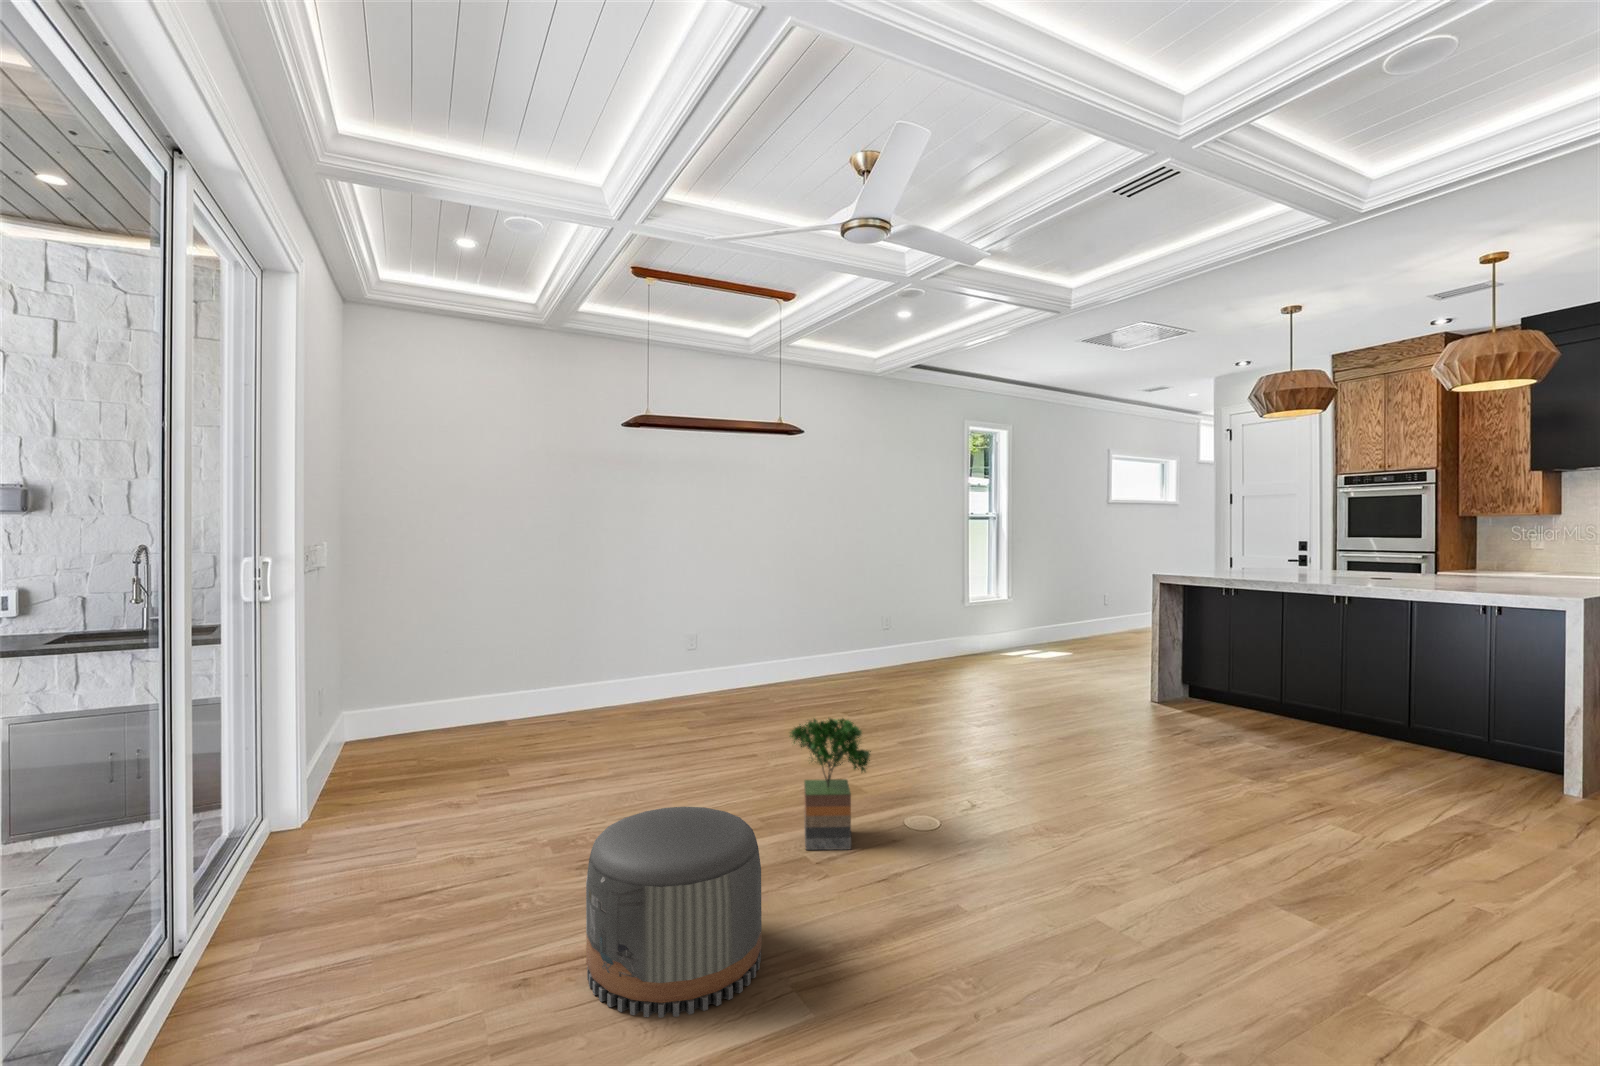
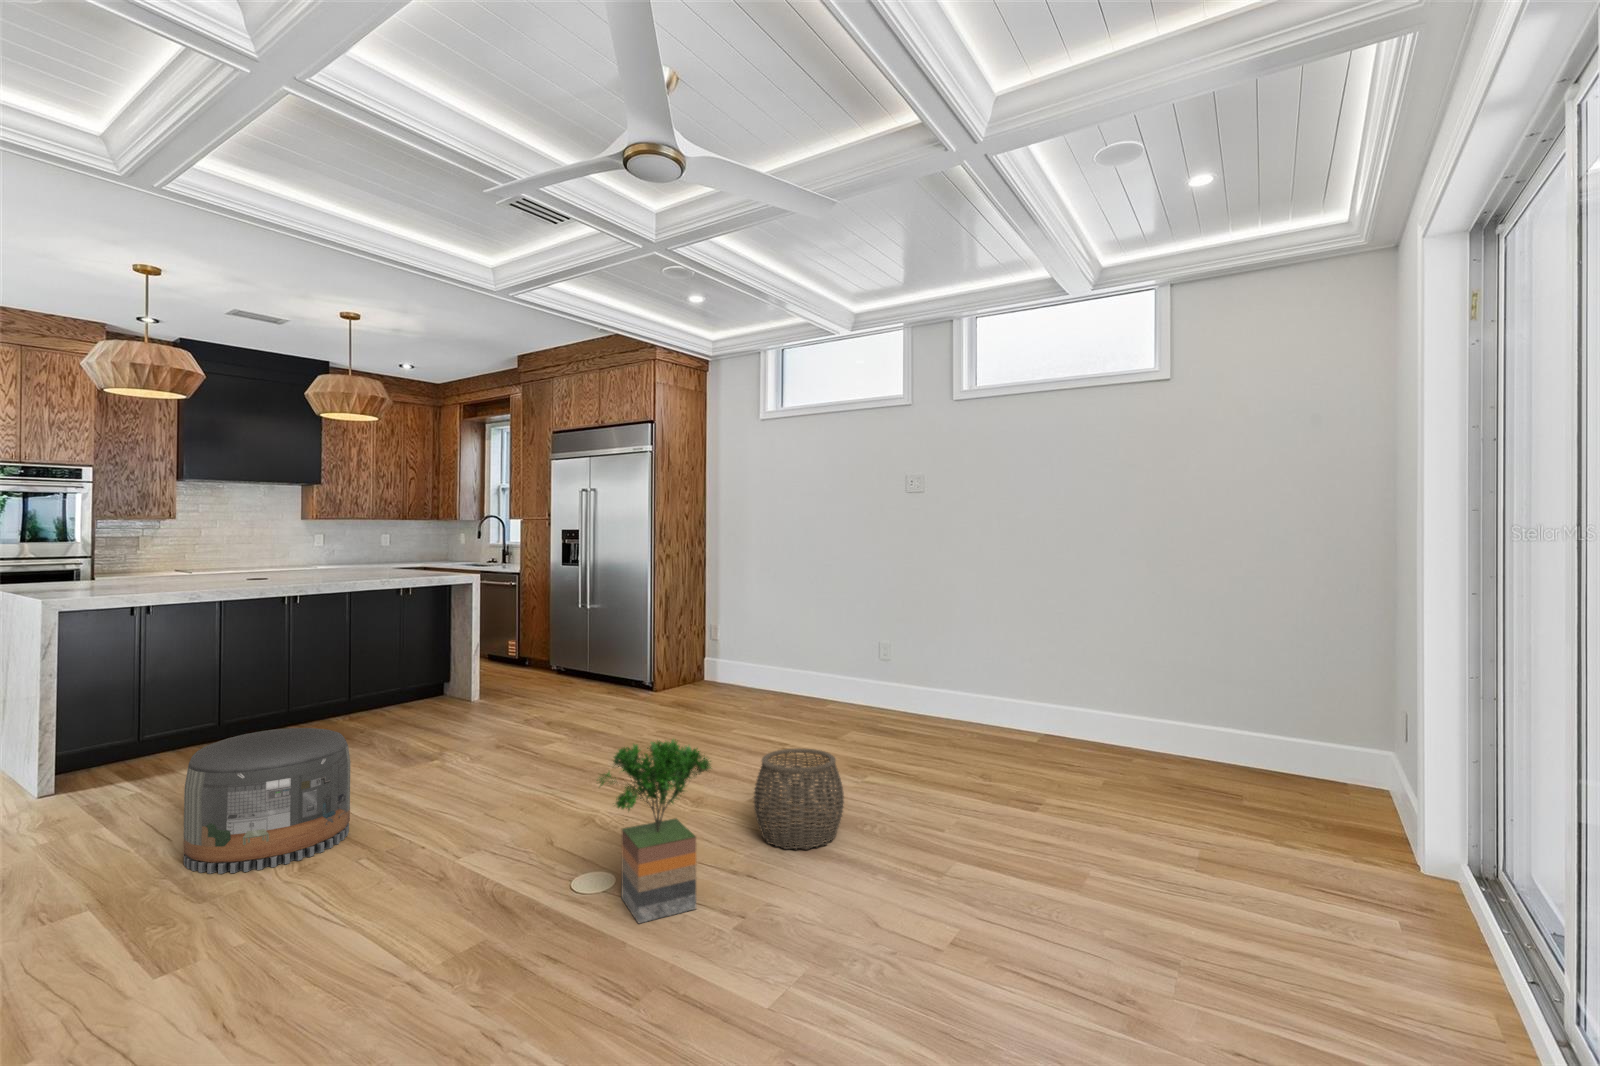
pouf: present [586,807,762,1017] -> present [183,728,350,874]
woven basket: none [862,812,972,943] -> present [754,749,844,849]

